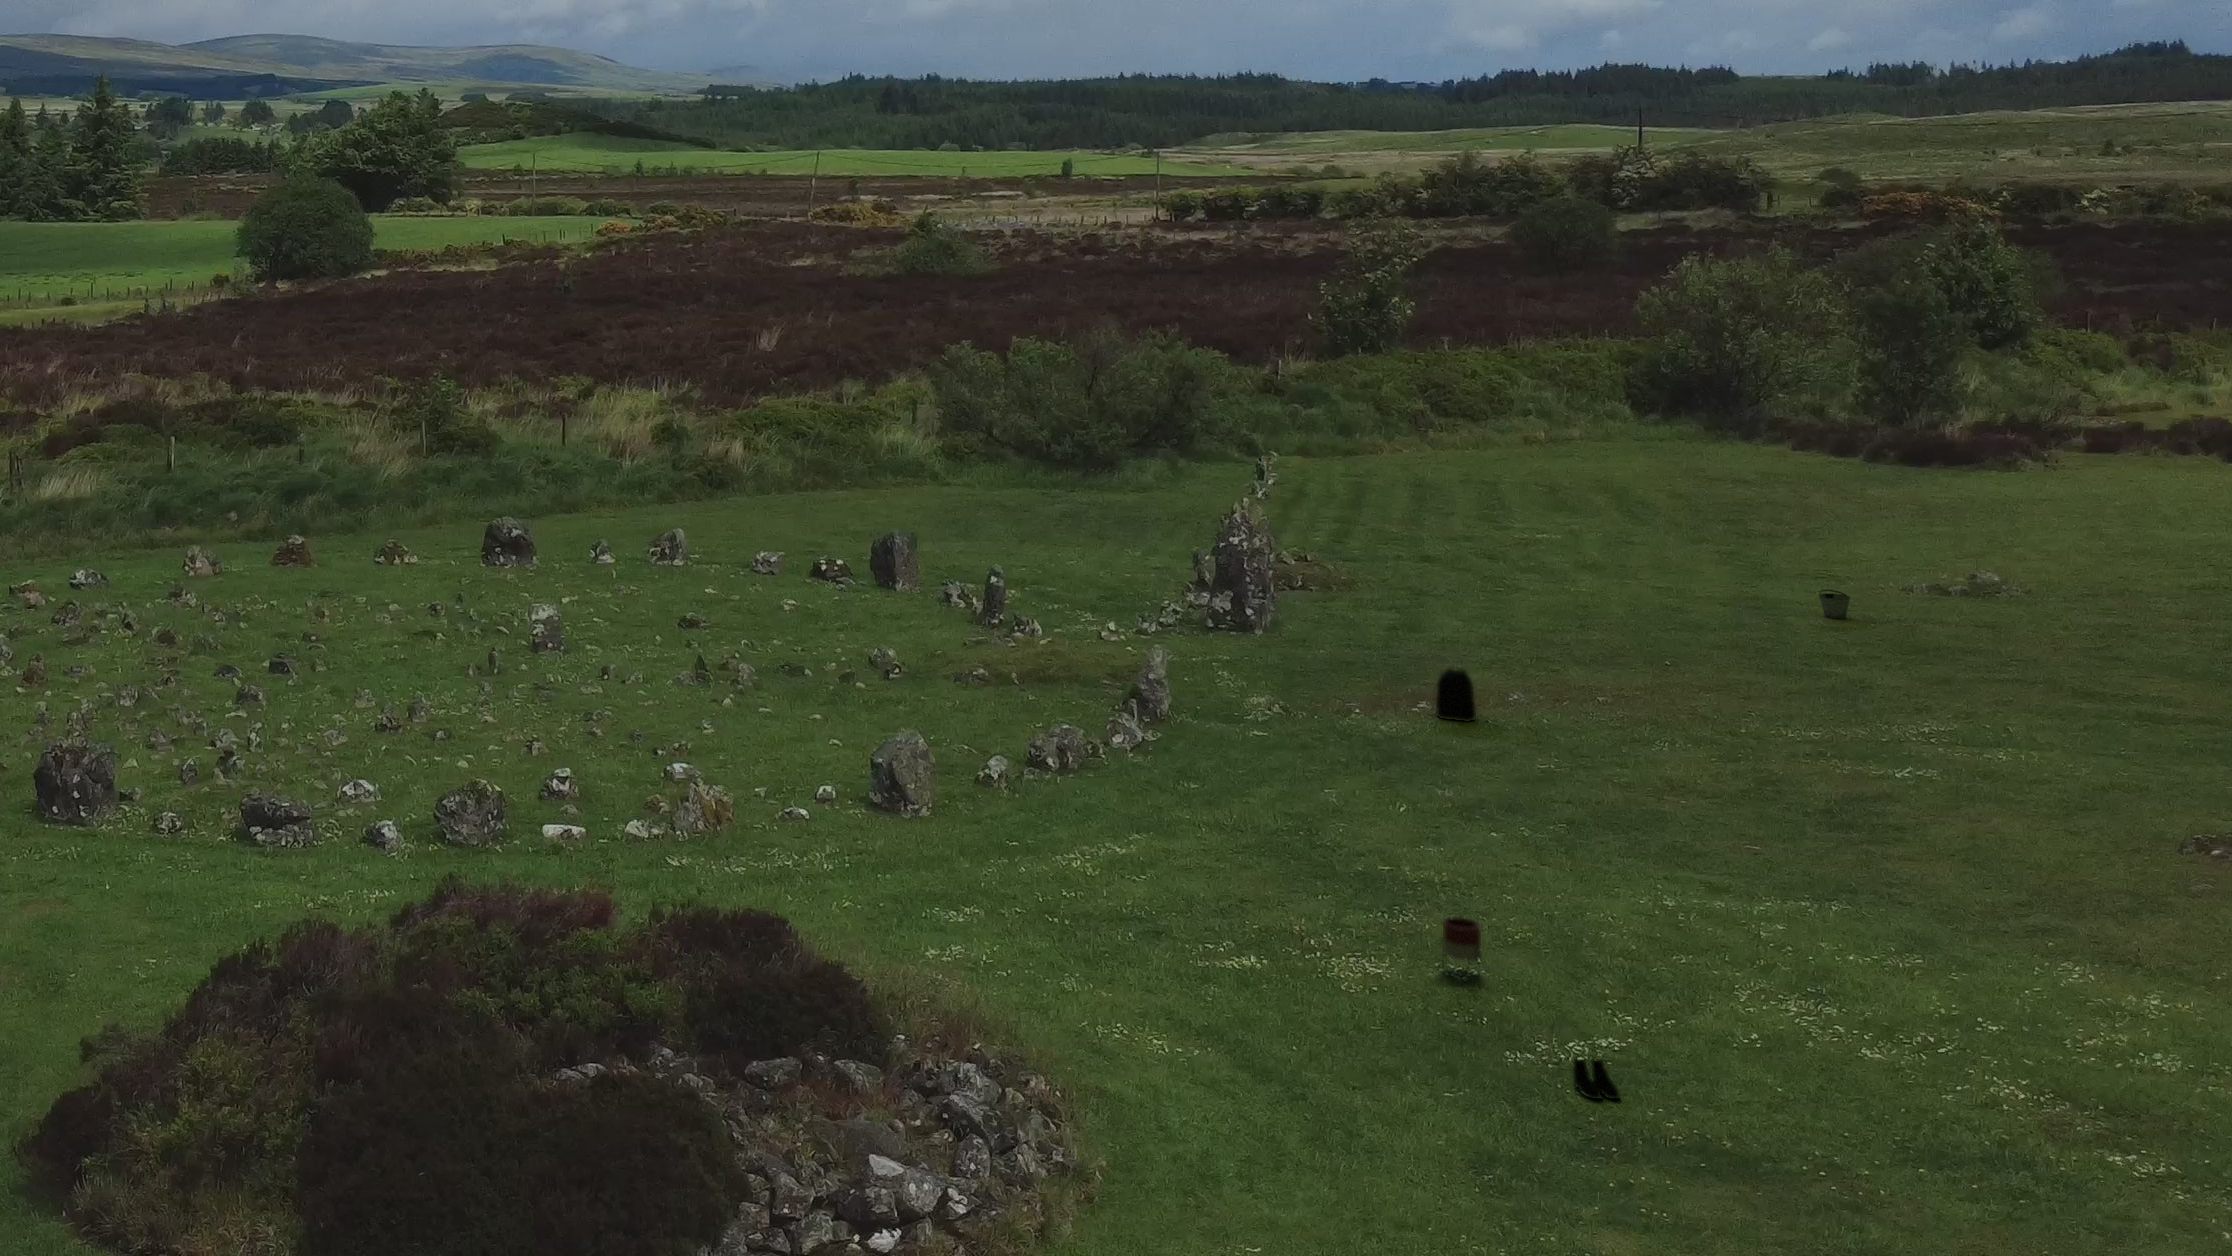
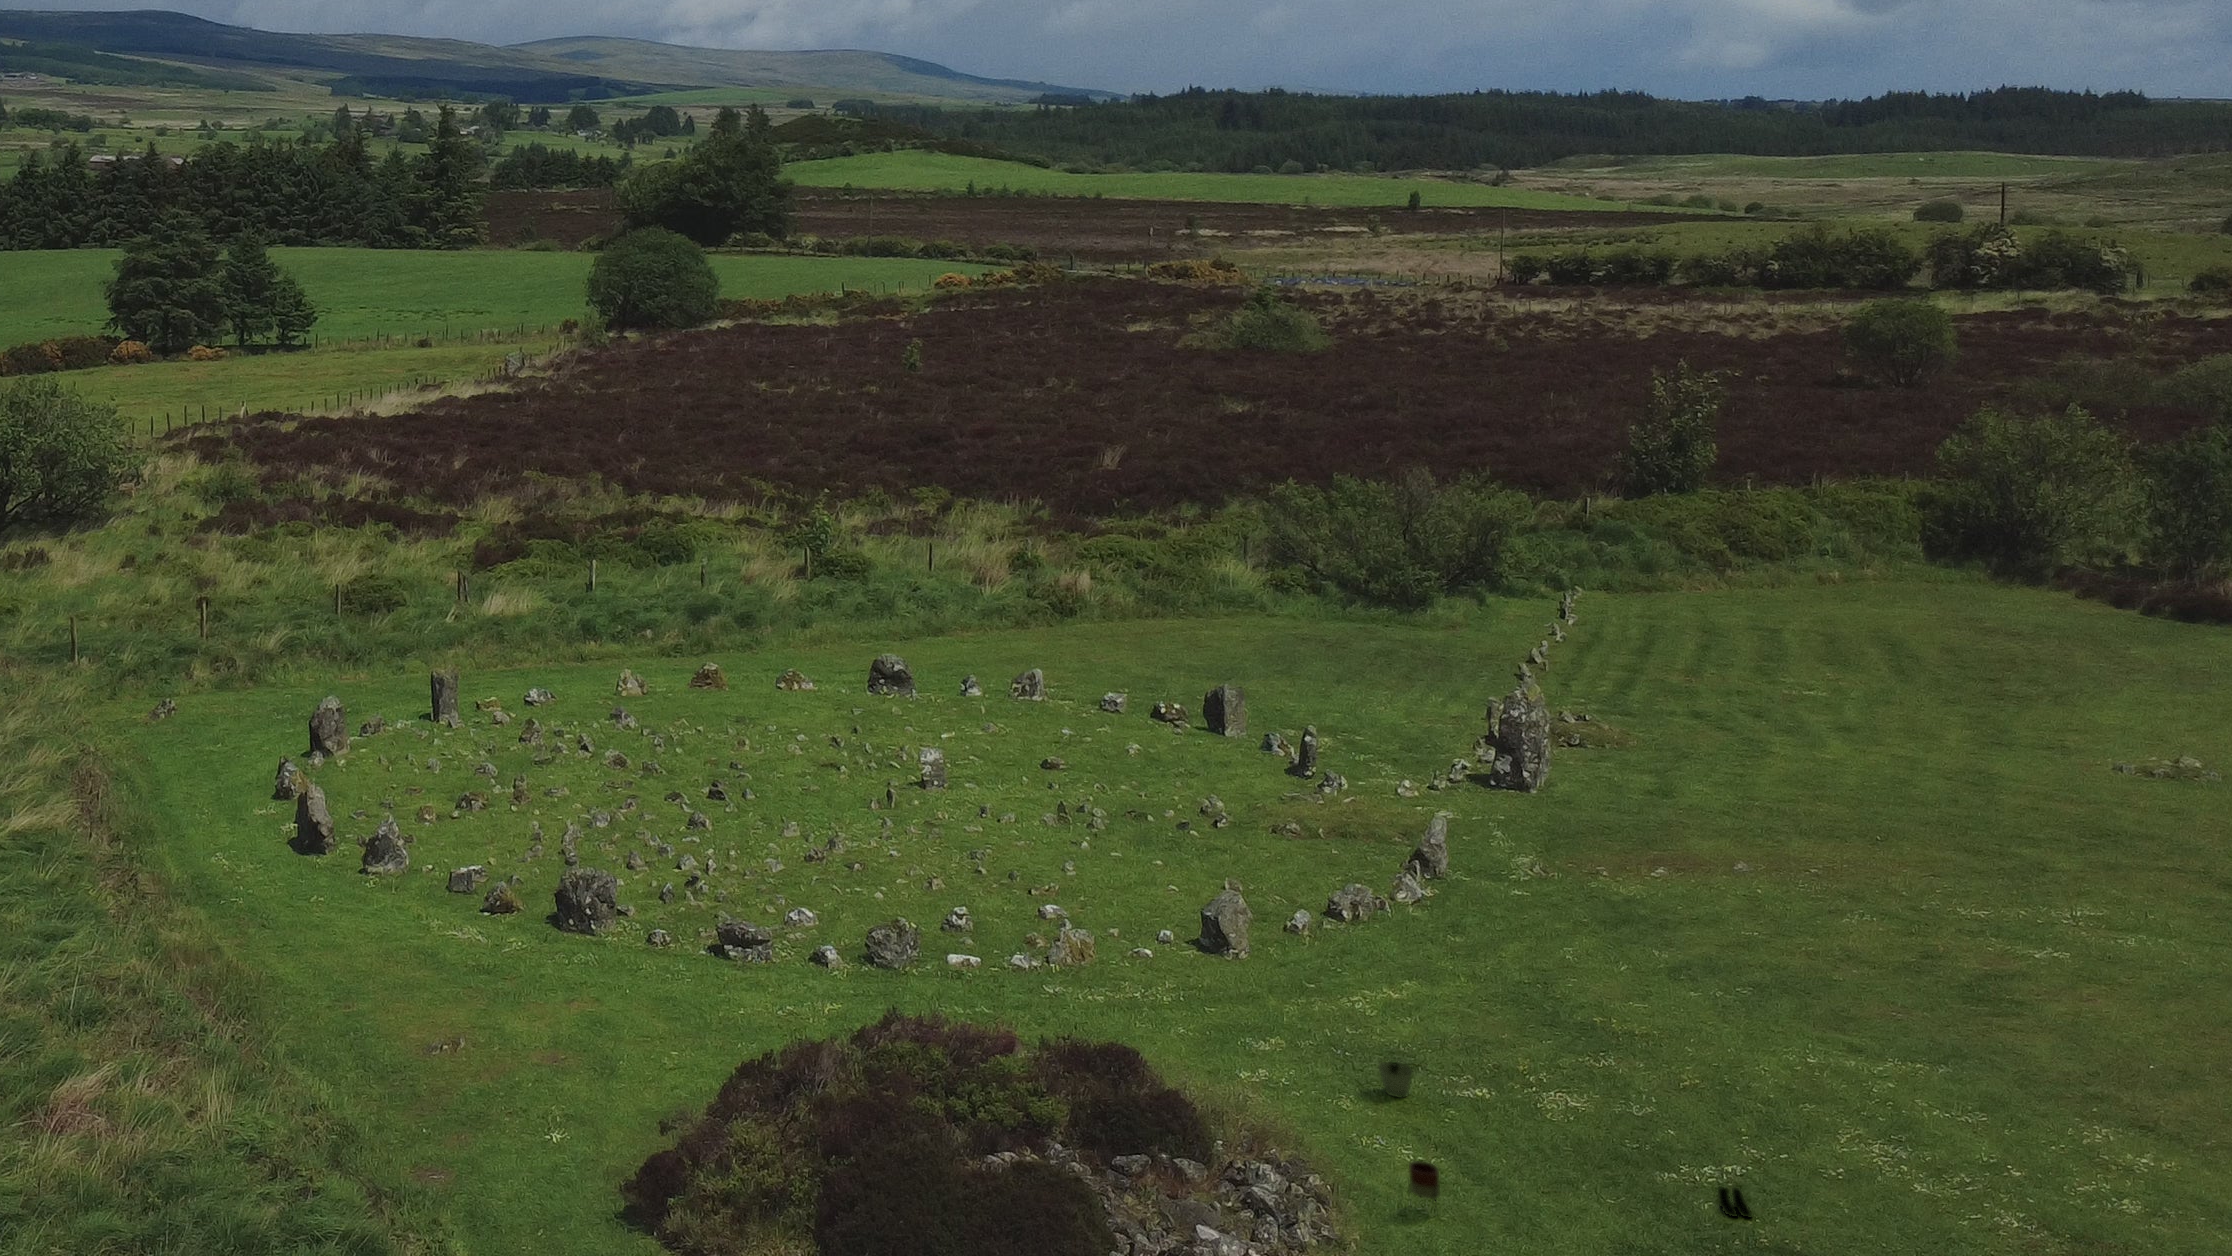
bucket: present [1819,590,1850,619] -> present [1379,1059,1413,1098]
backpack: present [1436,669,1476,722] -> none [1682,847,1717,893]
planter: present [1442,917,1482,961] -> present [1409,1161,1440,1200]

